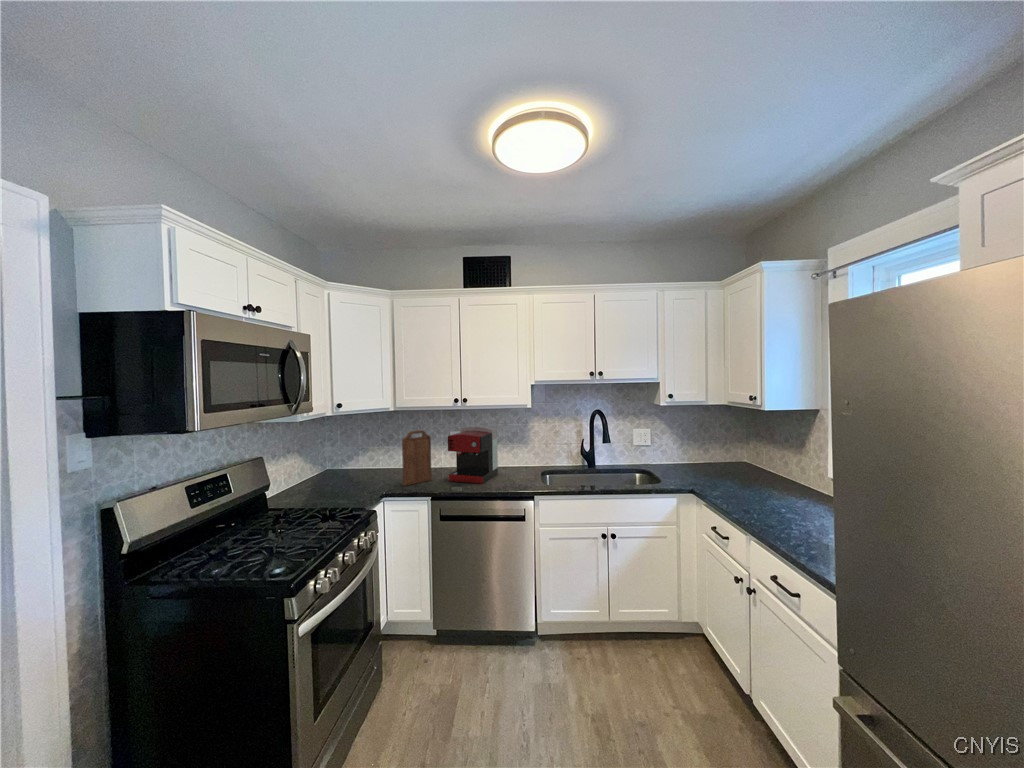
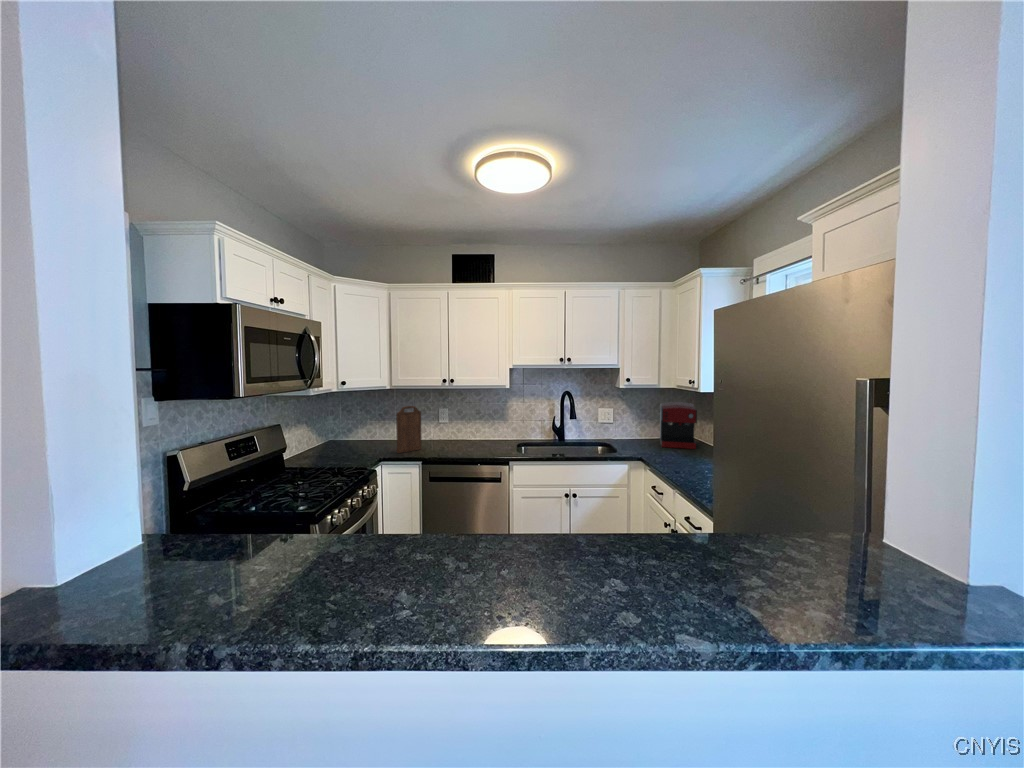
coffee maker: present [448,427,498,484] -> present [660,402,697,449]

